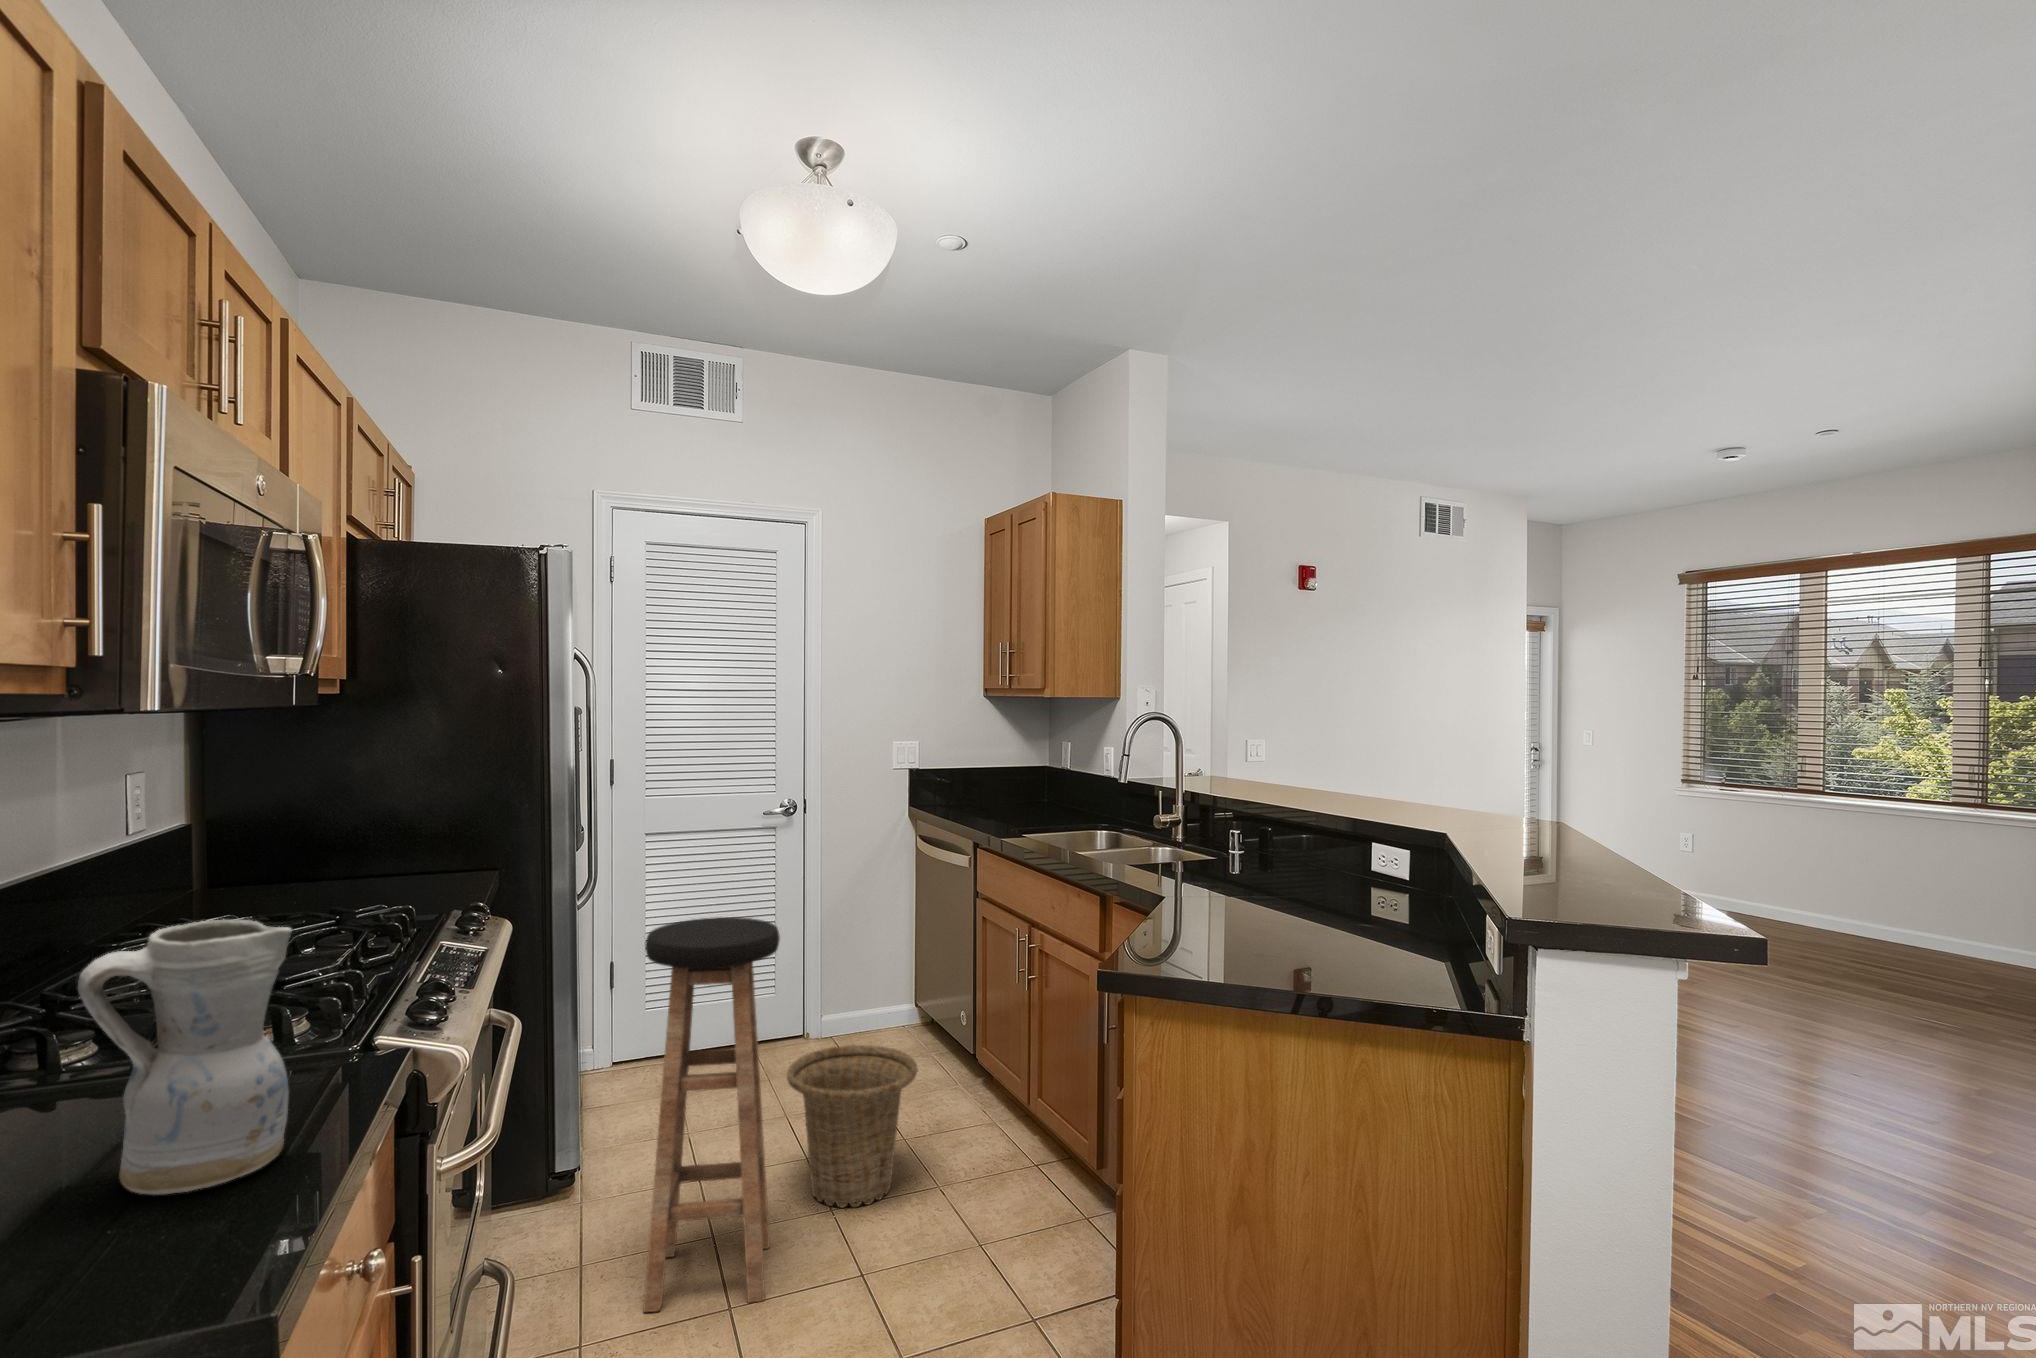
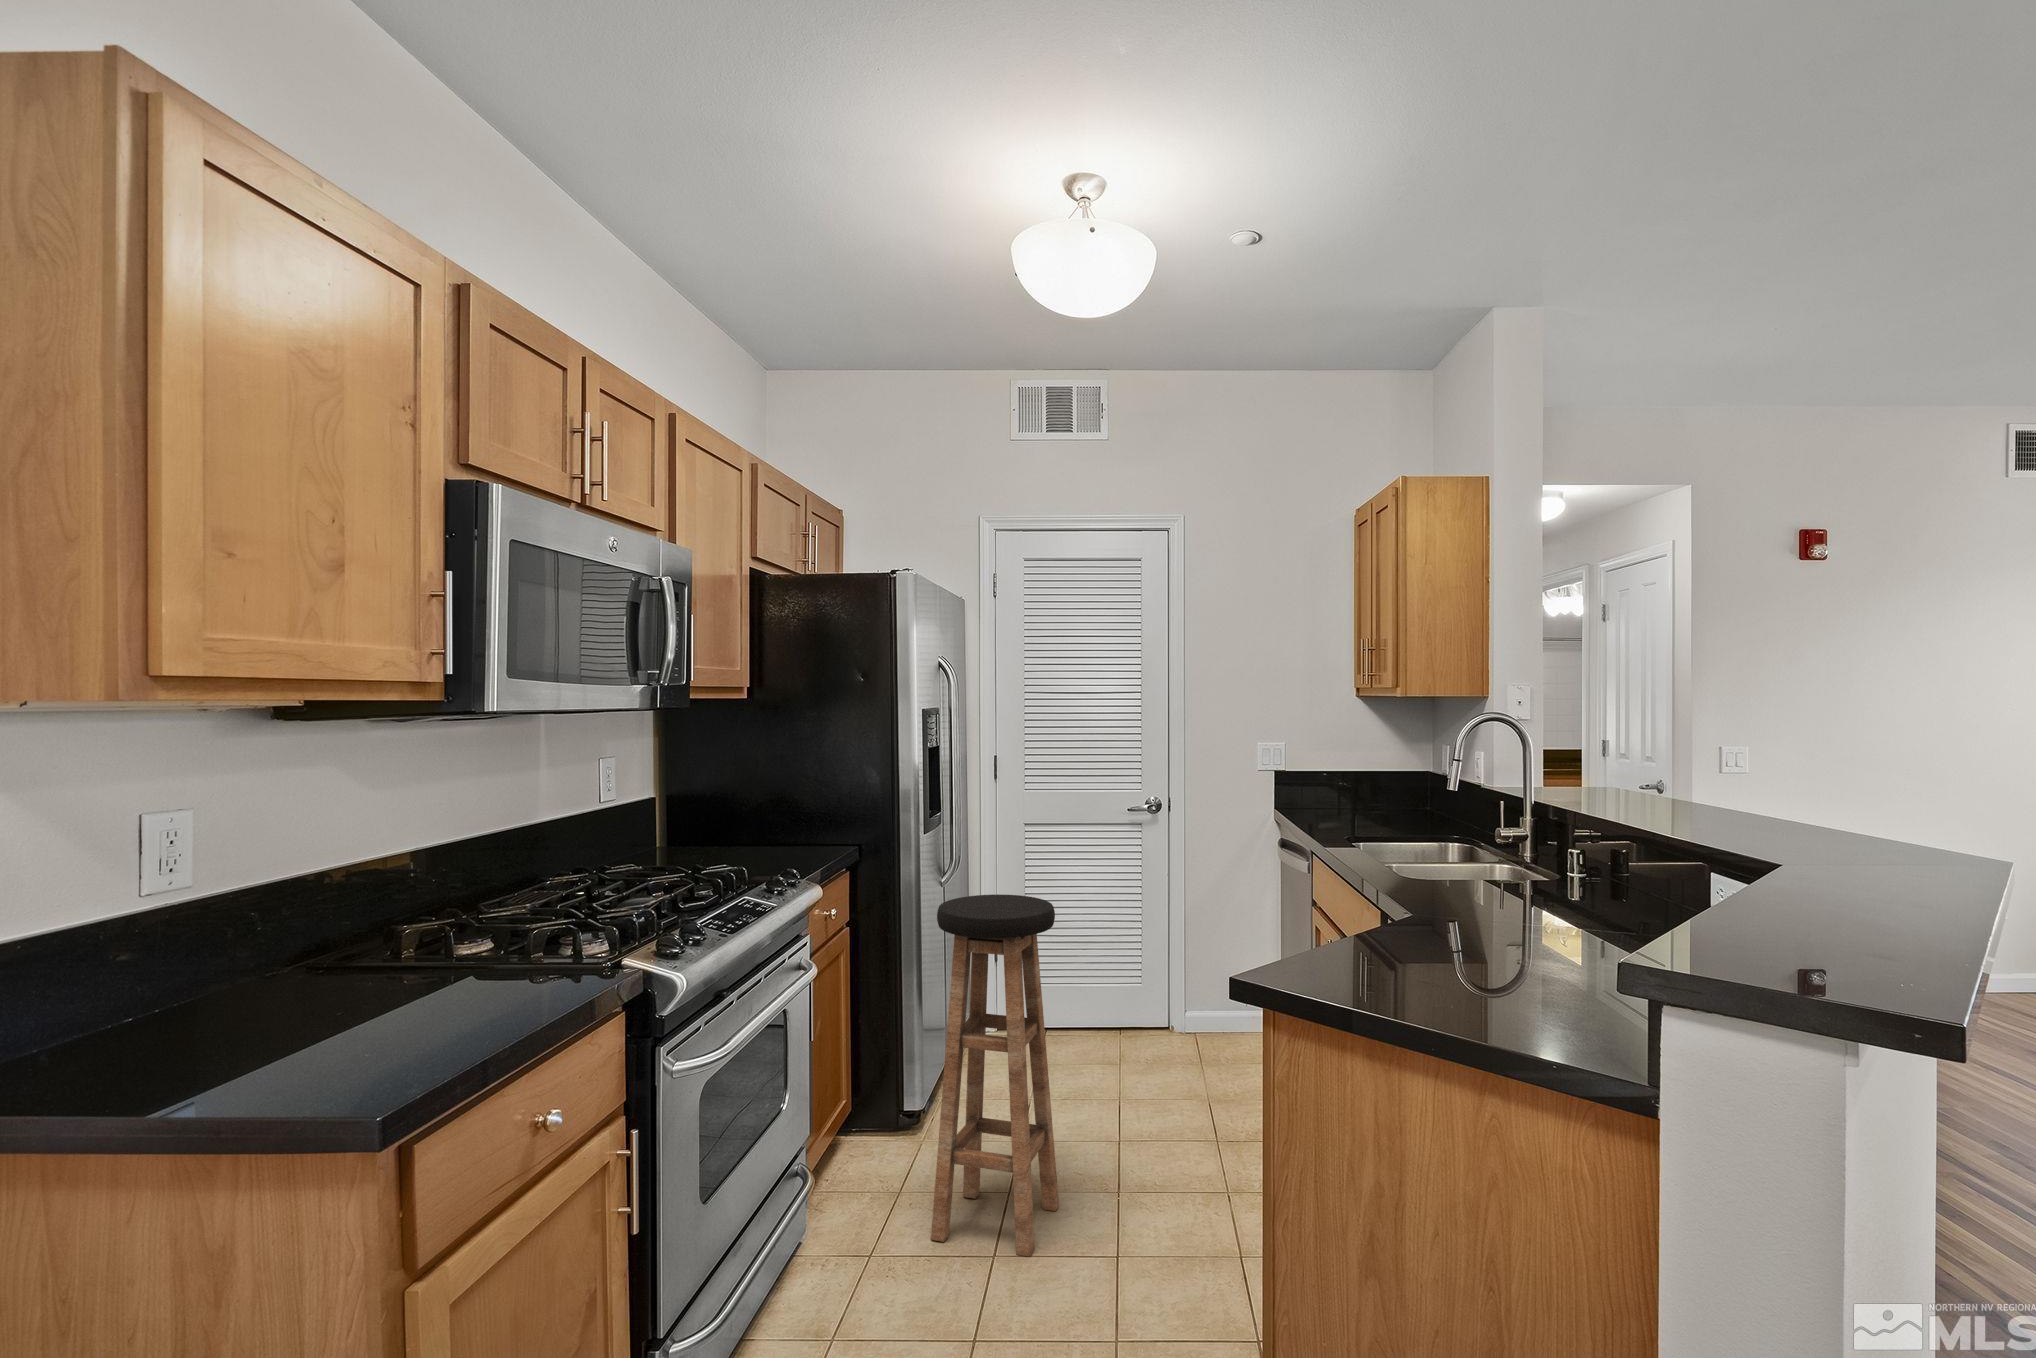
ceramic pitcher: present [78,920,292,1195] -> none [355,842,493,1035]
basket: present [787,1045,918,1208] -> none [1089,1034,1216,1193]

